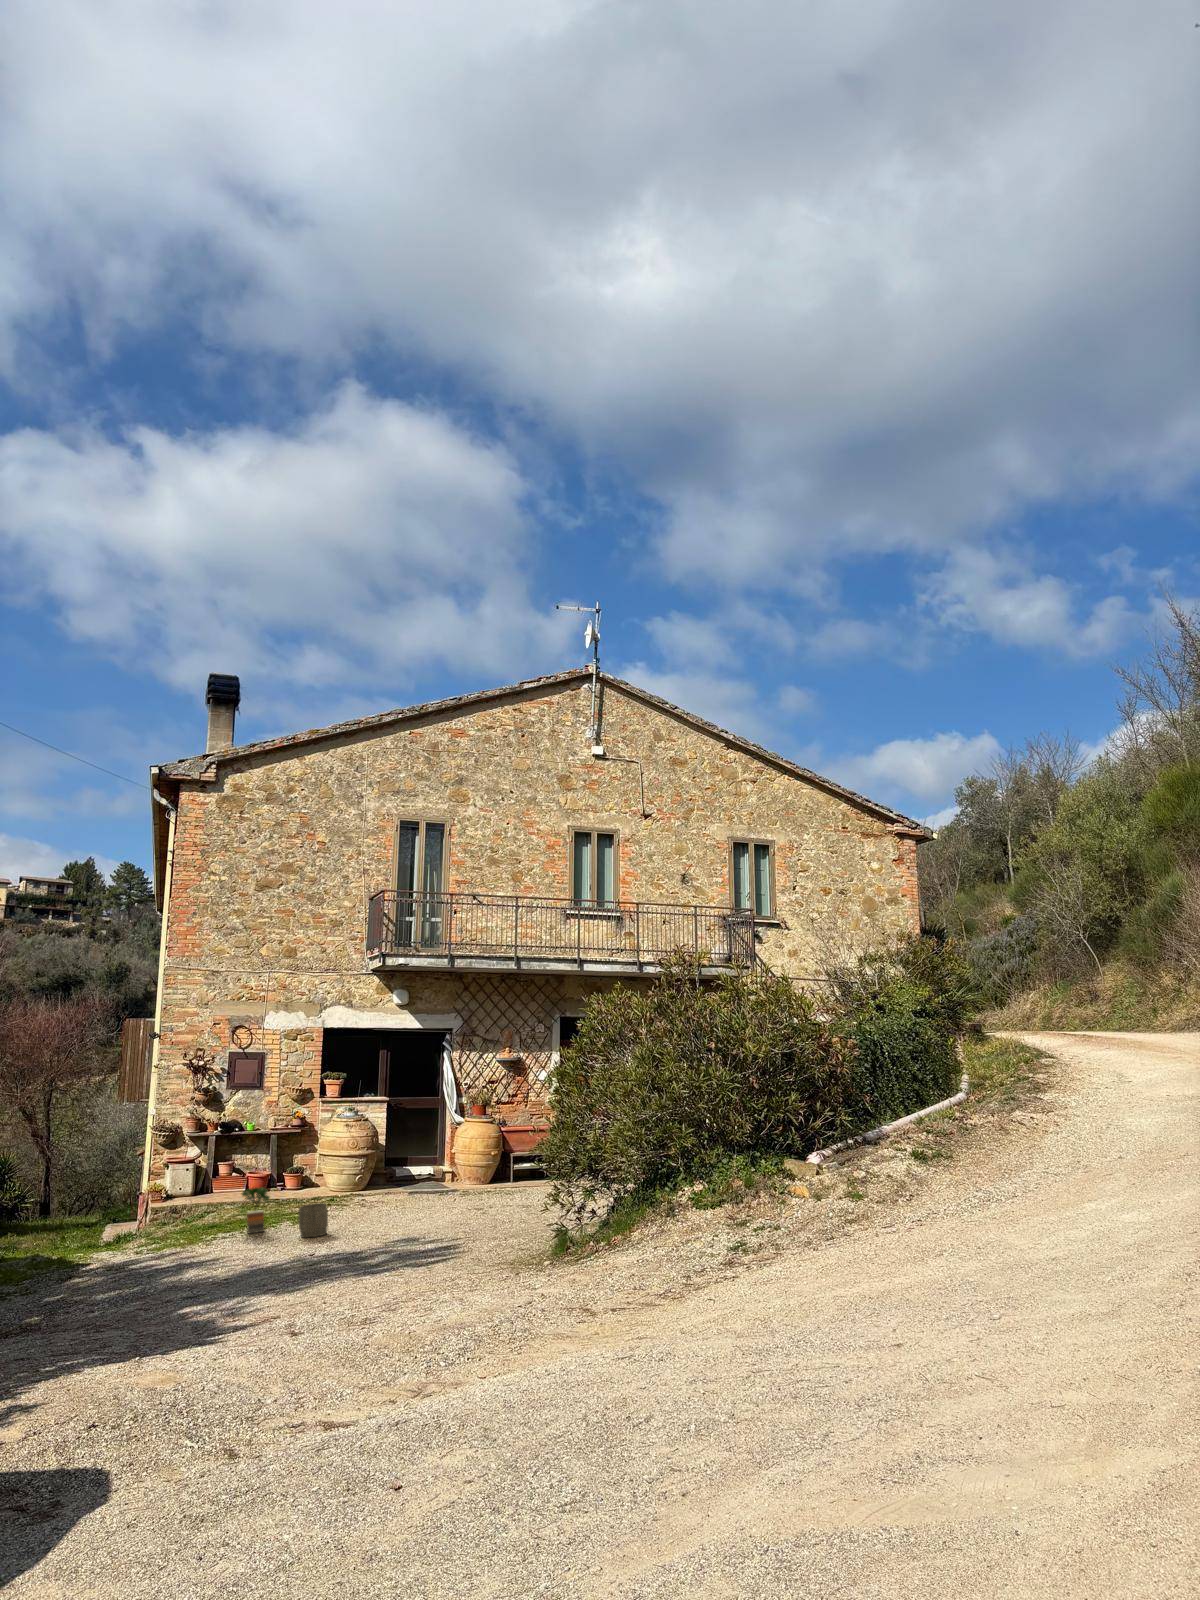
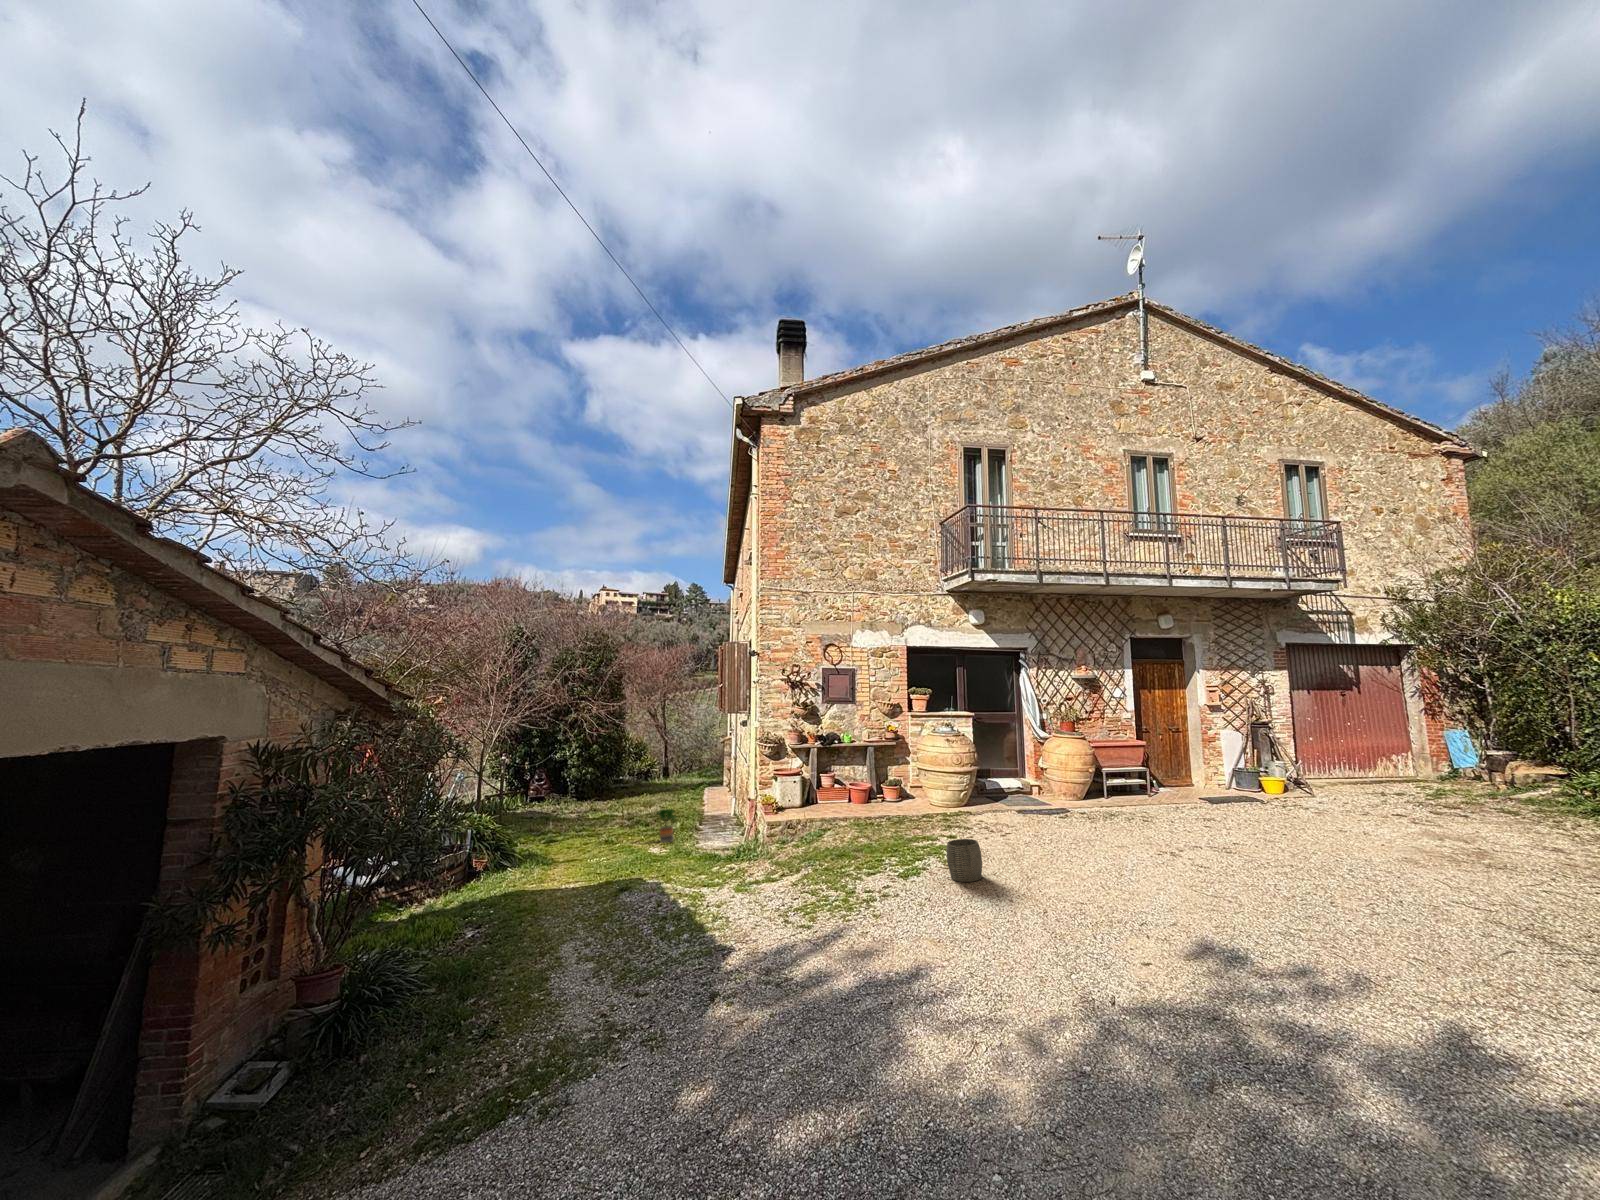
potted tree: present [241,1187,270,1234] -> present [657,809,676,843]

